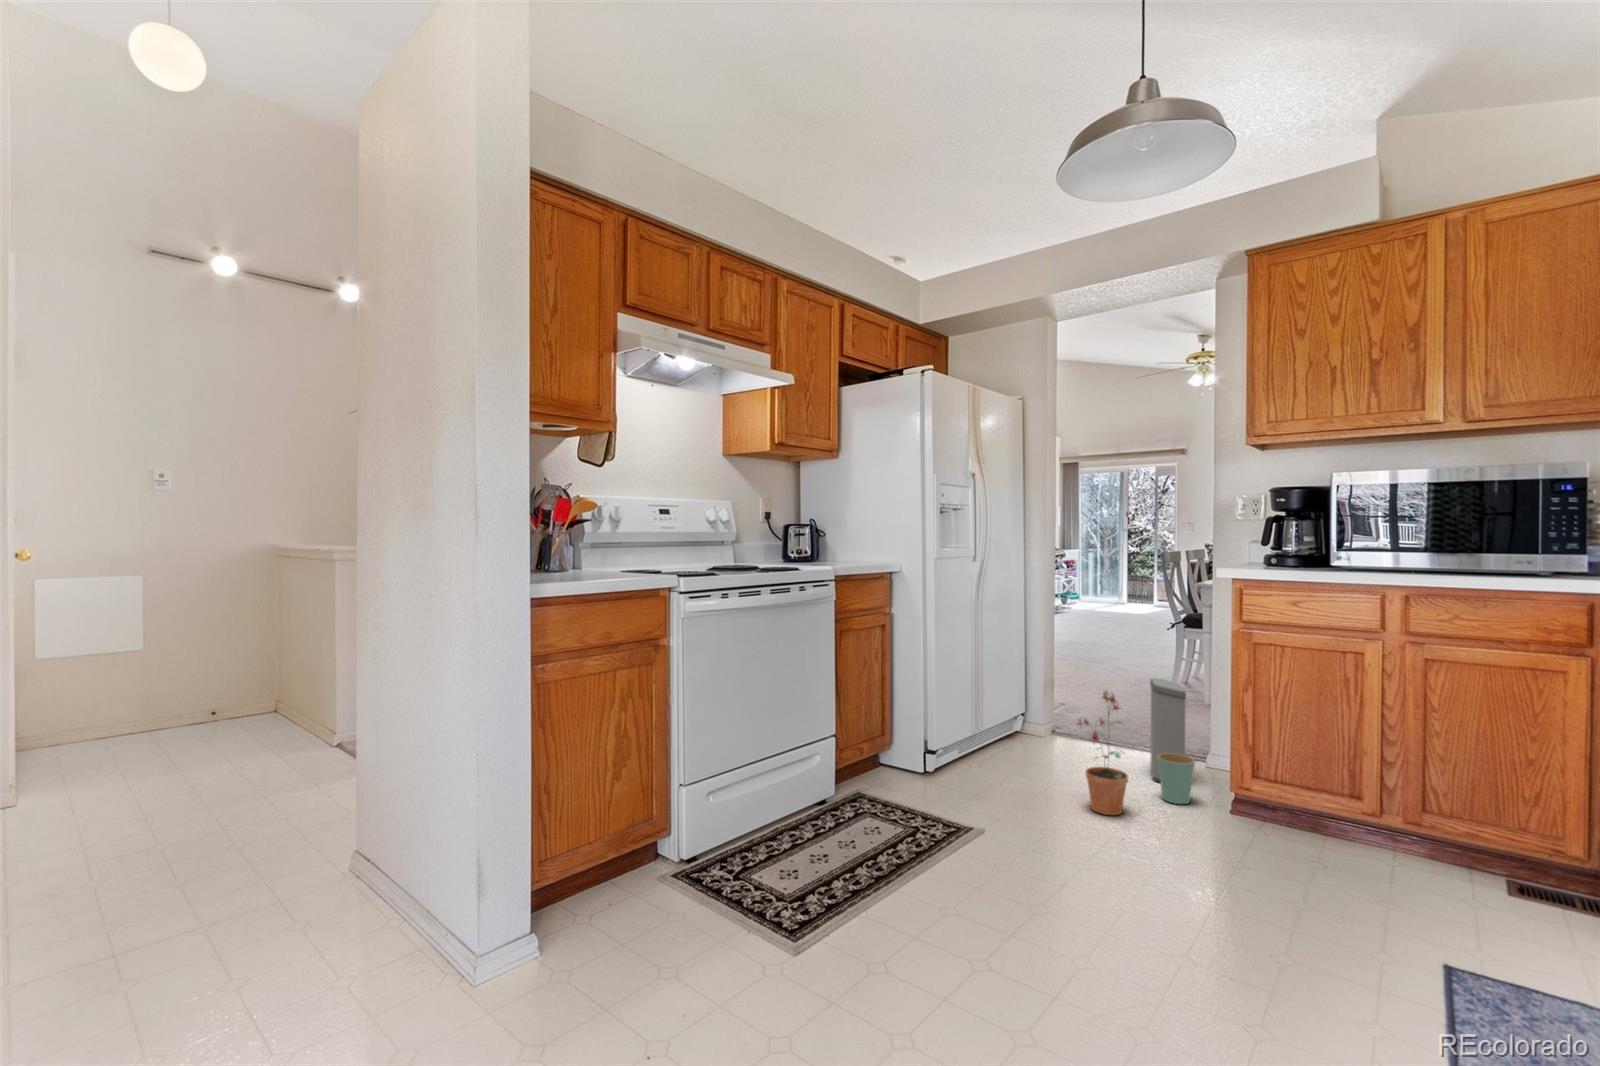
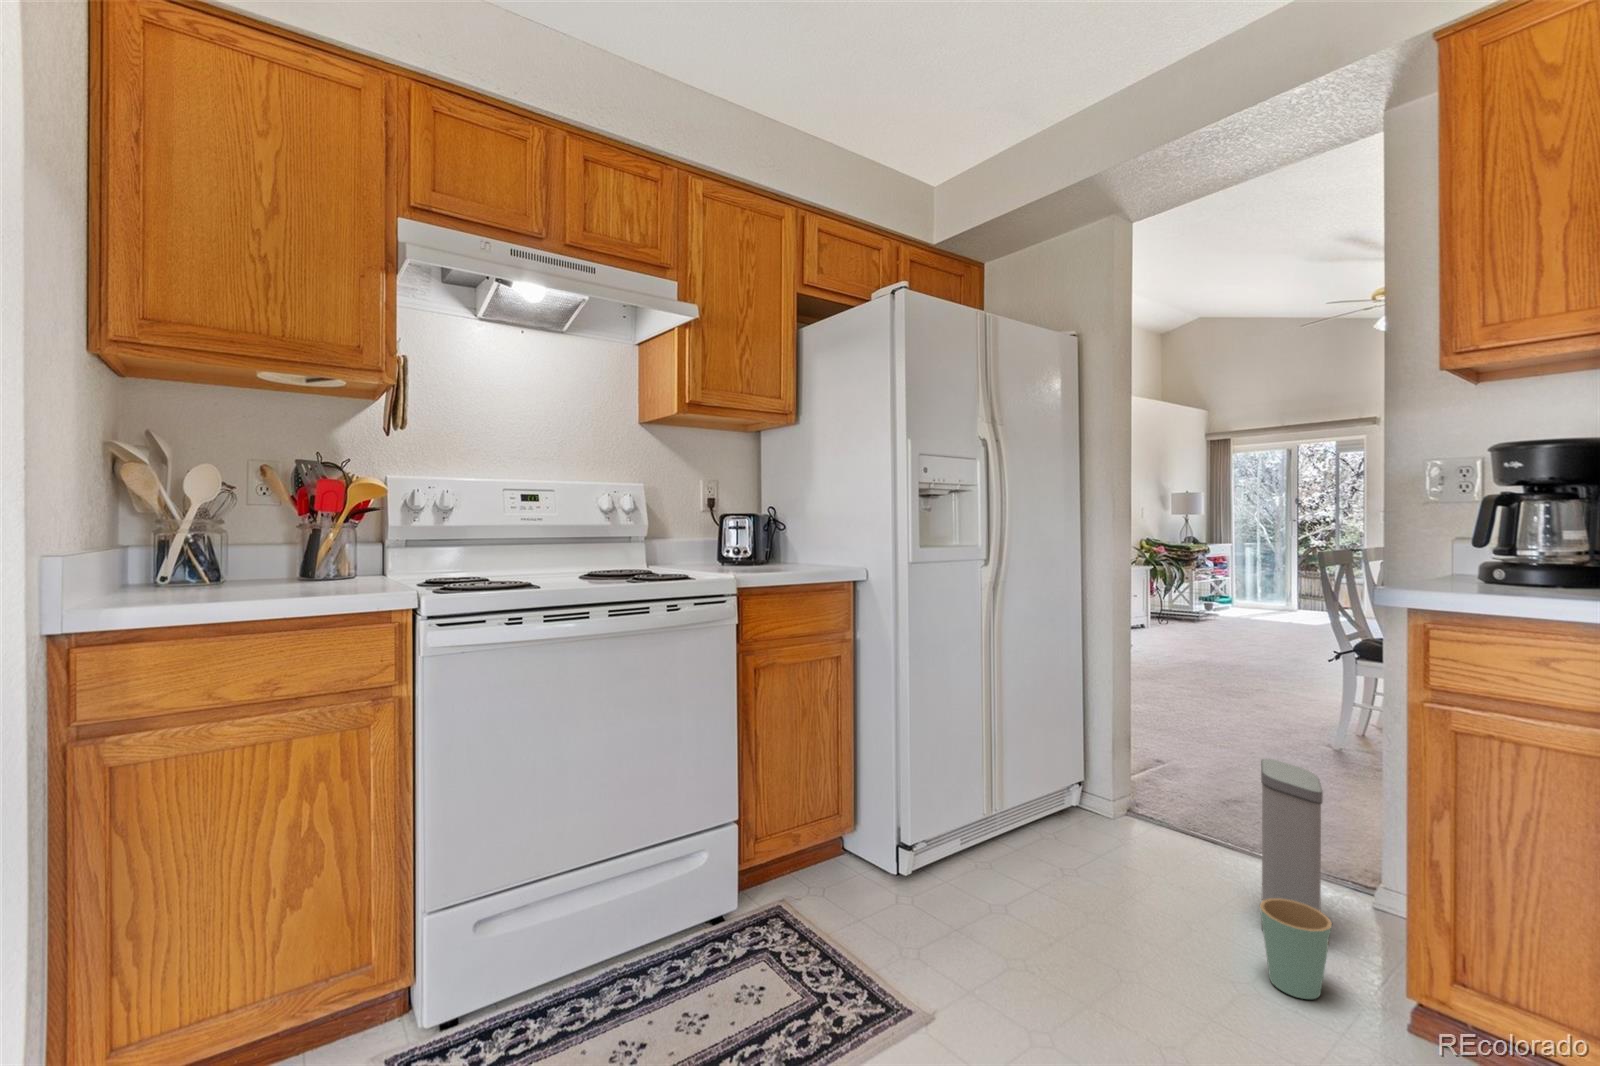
potted plant: present [1078,691,1128,815] -> none [1111,789,1196,1012]

